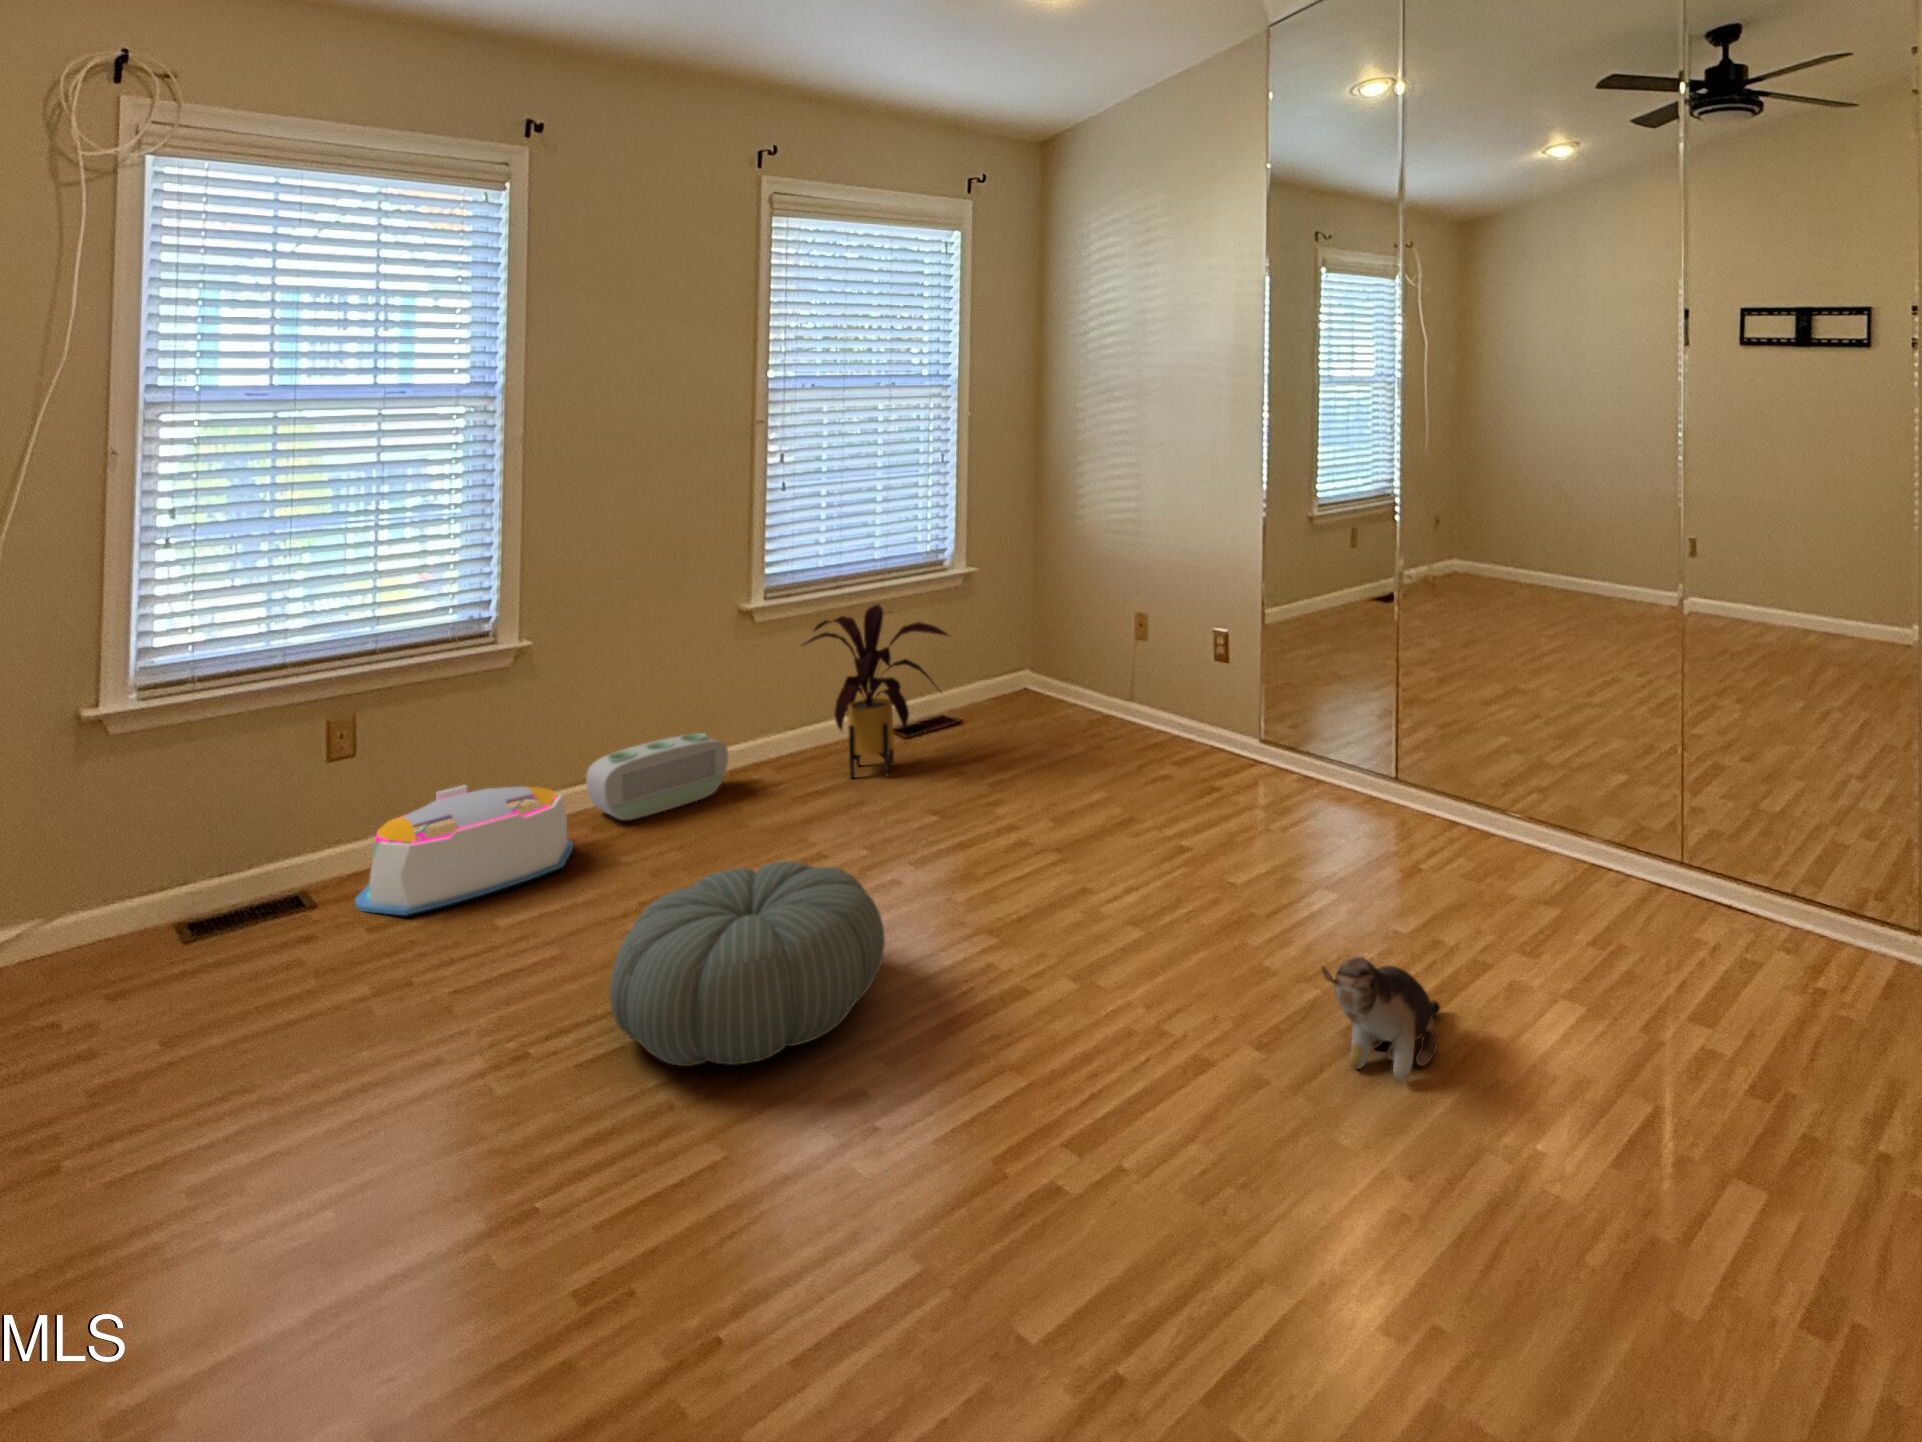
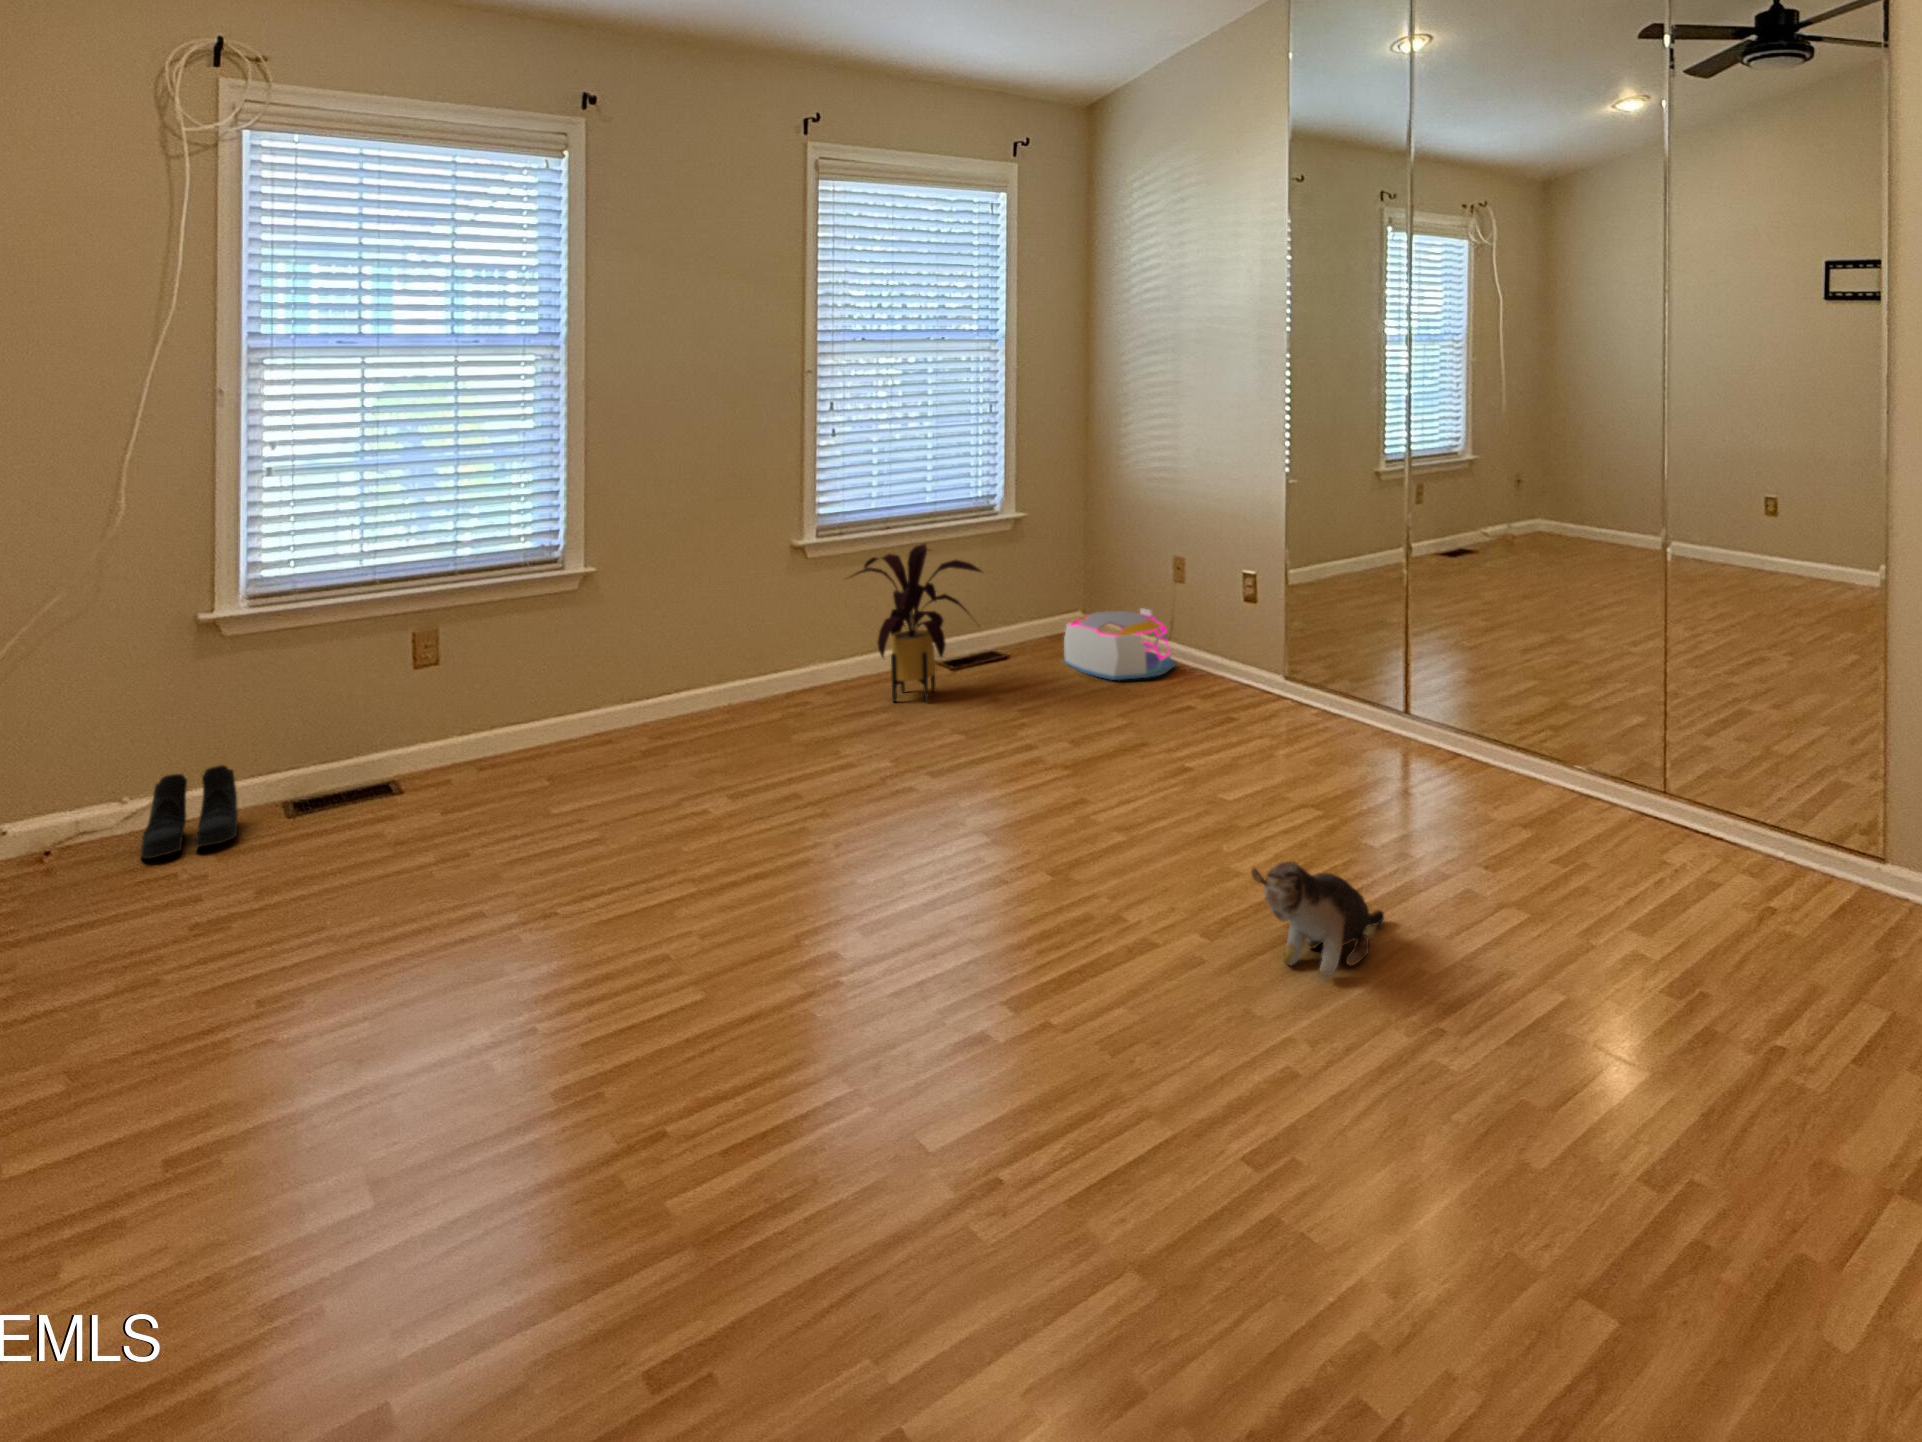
air purifier: present [586,733,728,820] -> none [649,656,780,731]
storage bin: present [355,785,573,915] -> present [1063,608,1177,680]
pouf: present [610,861,885,1066] -> none [623,764,873,934]
boots: none [9,886,125,1004] -> present [141,765,238,859]

